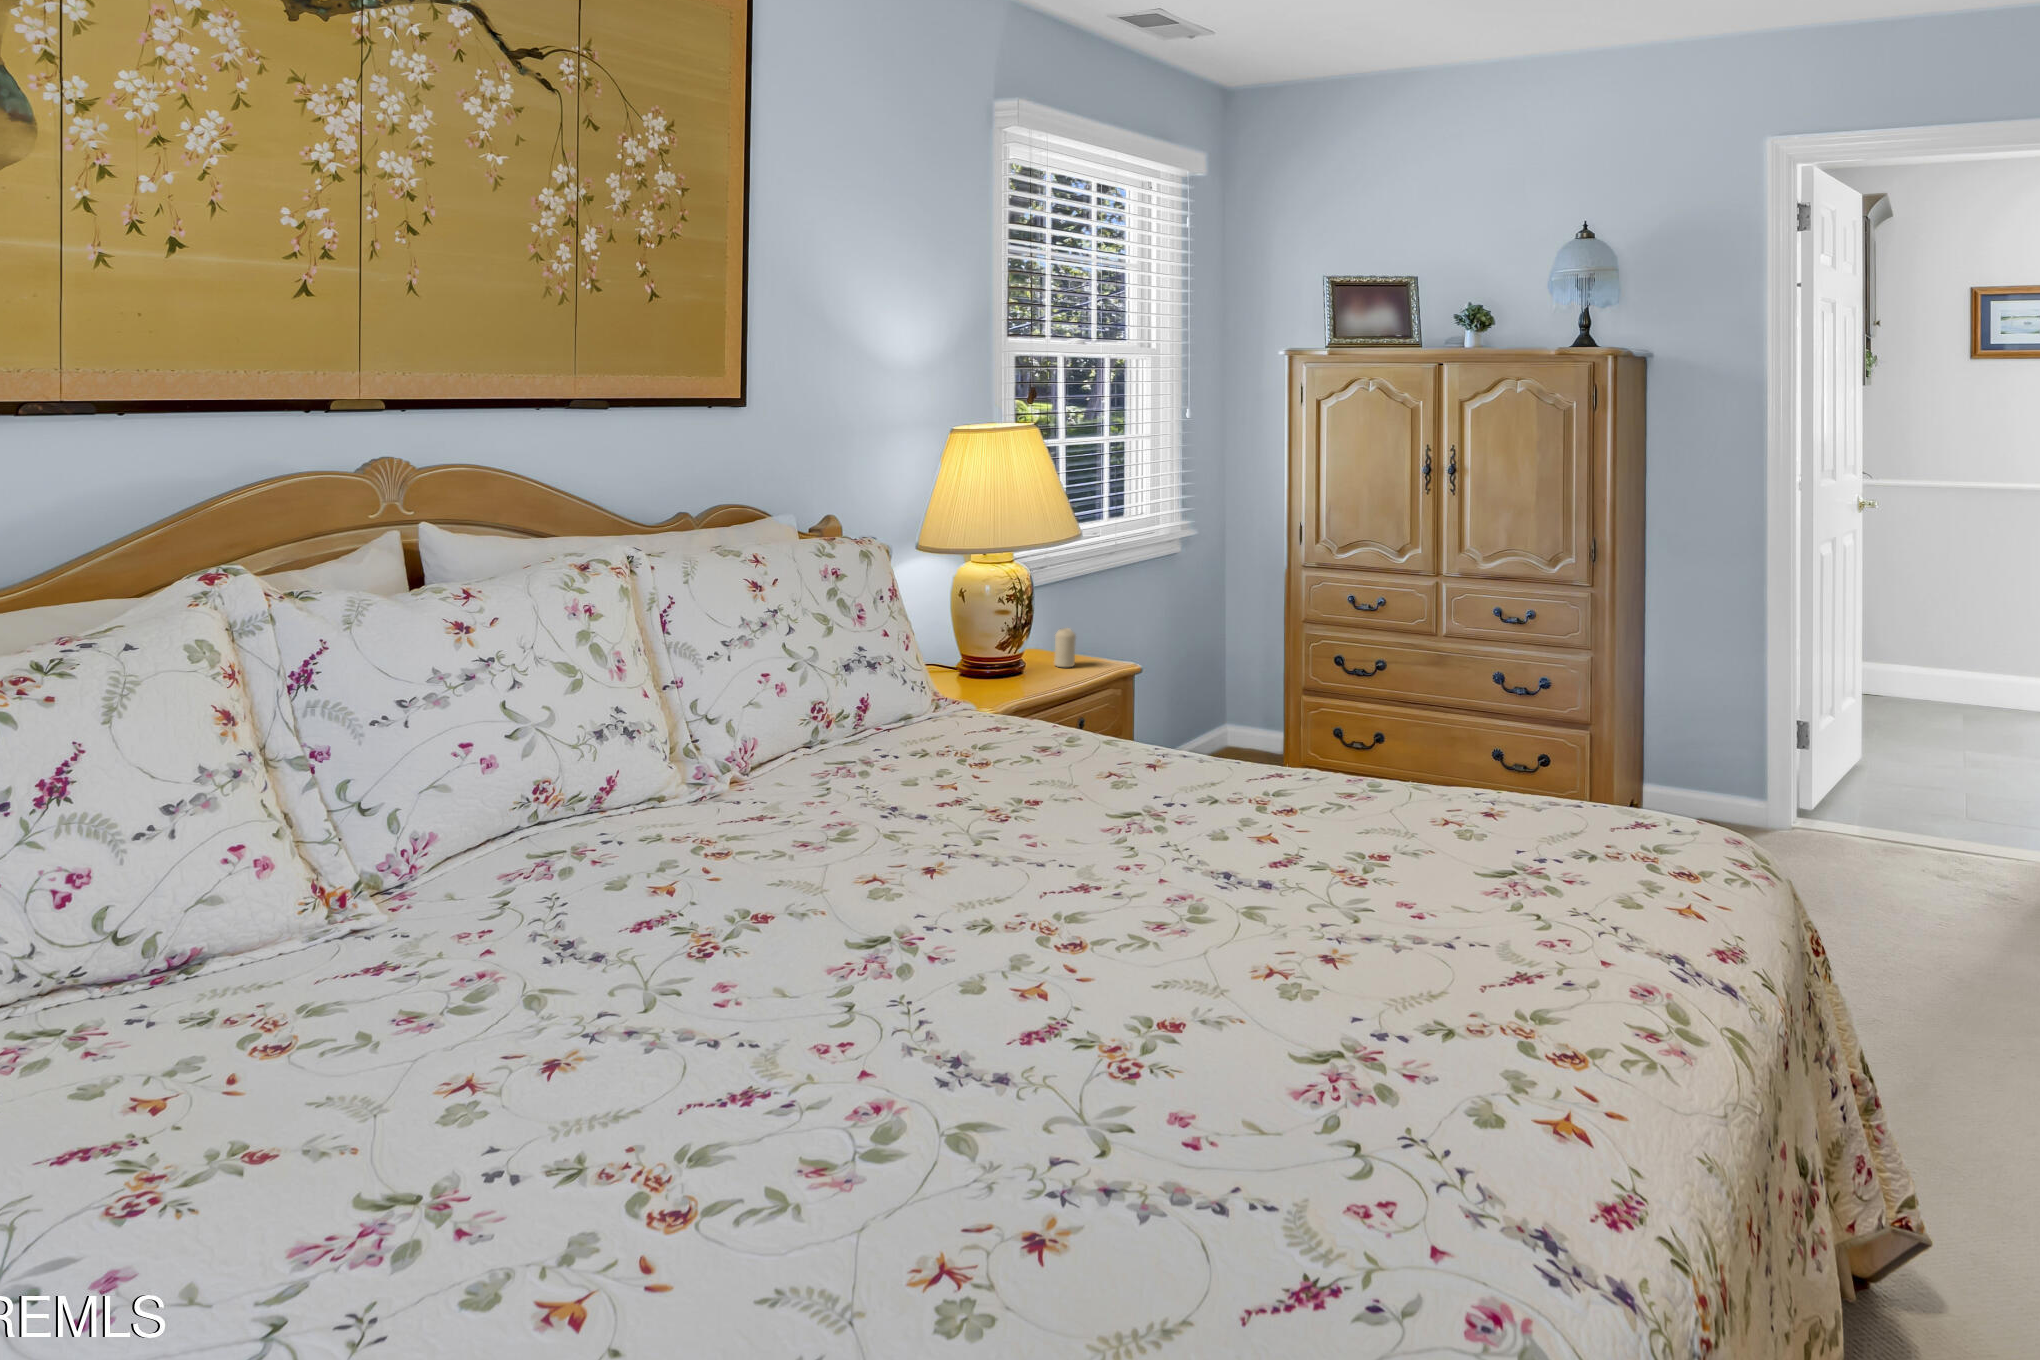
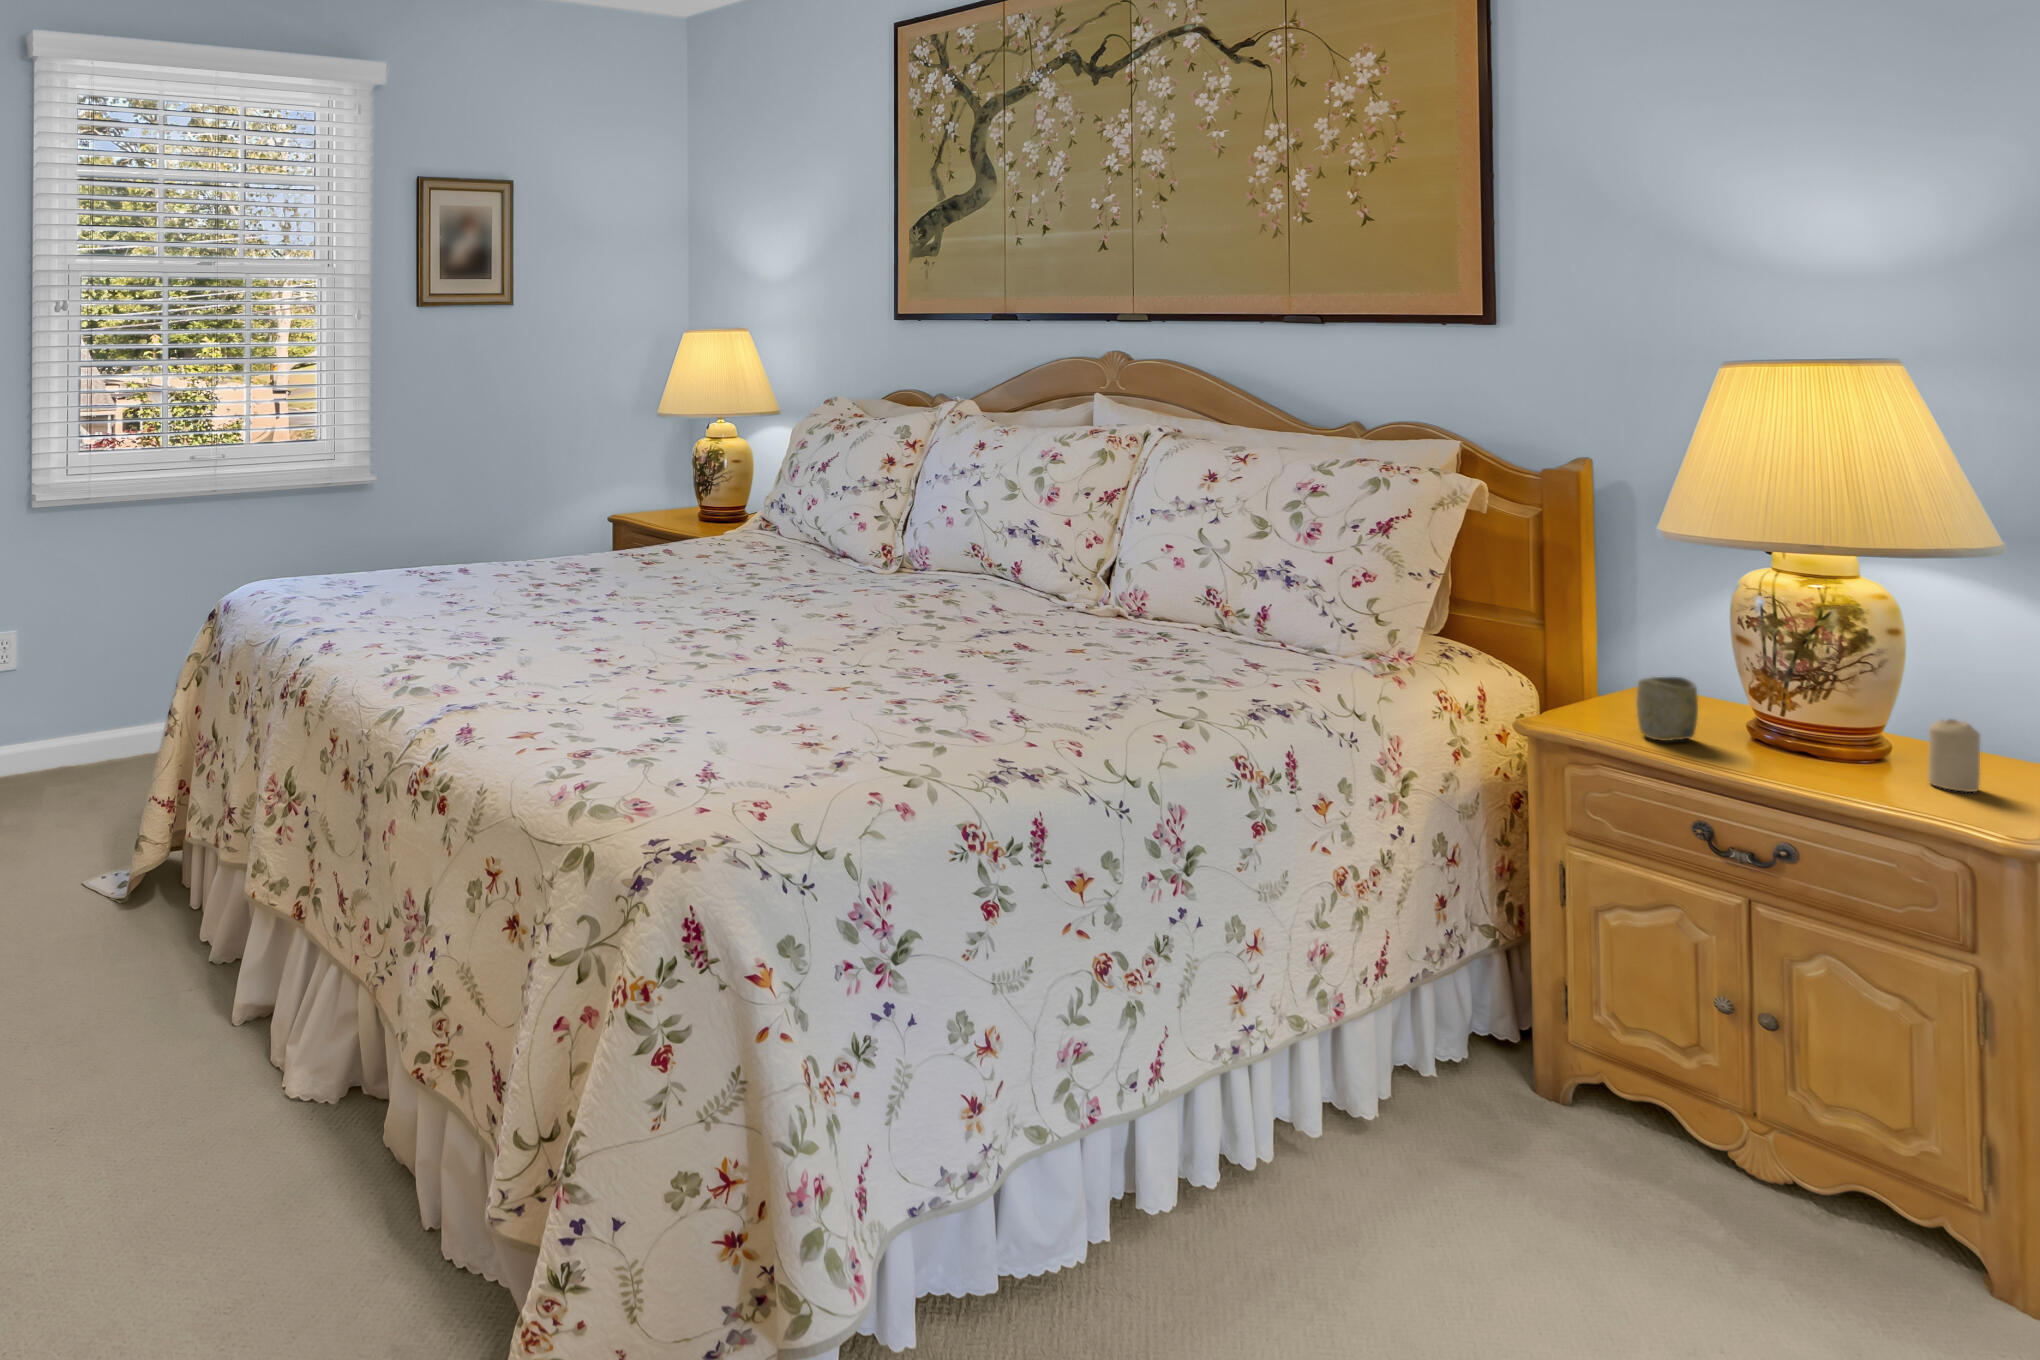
cup: none [989,651,1021,696] -> present [1636,677,1698,741]

